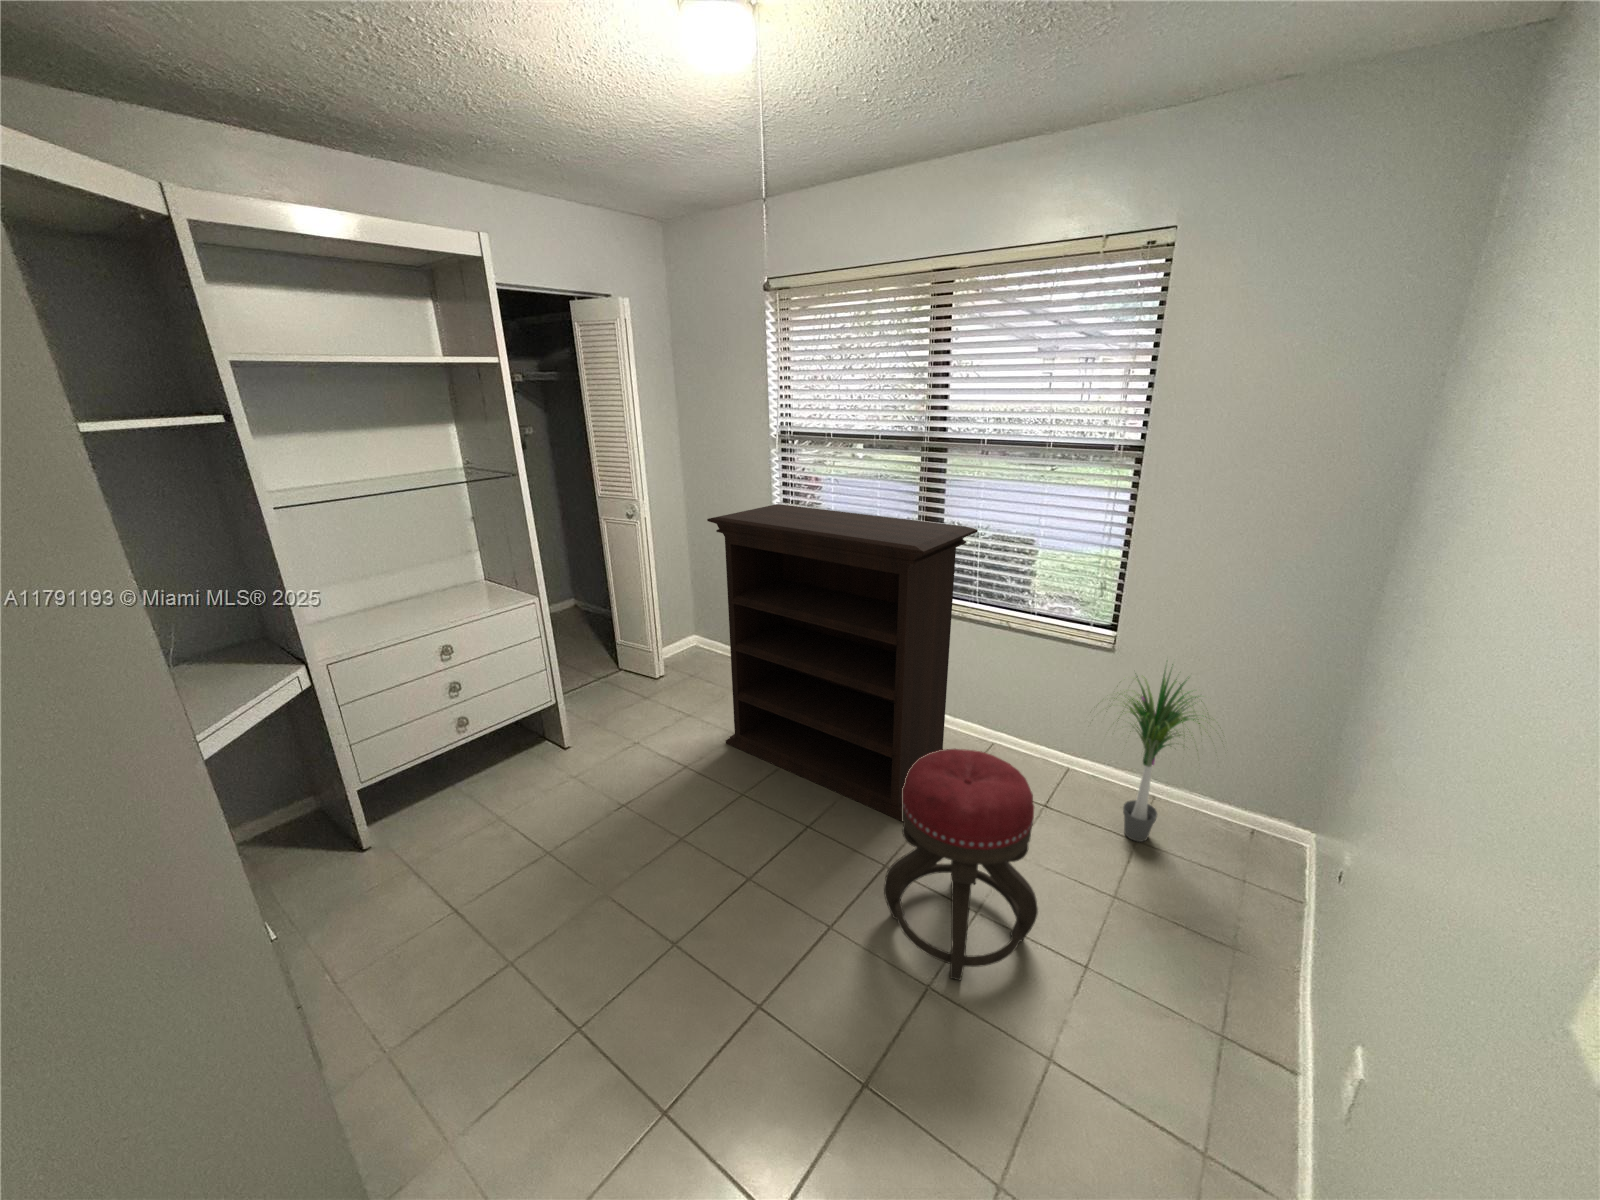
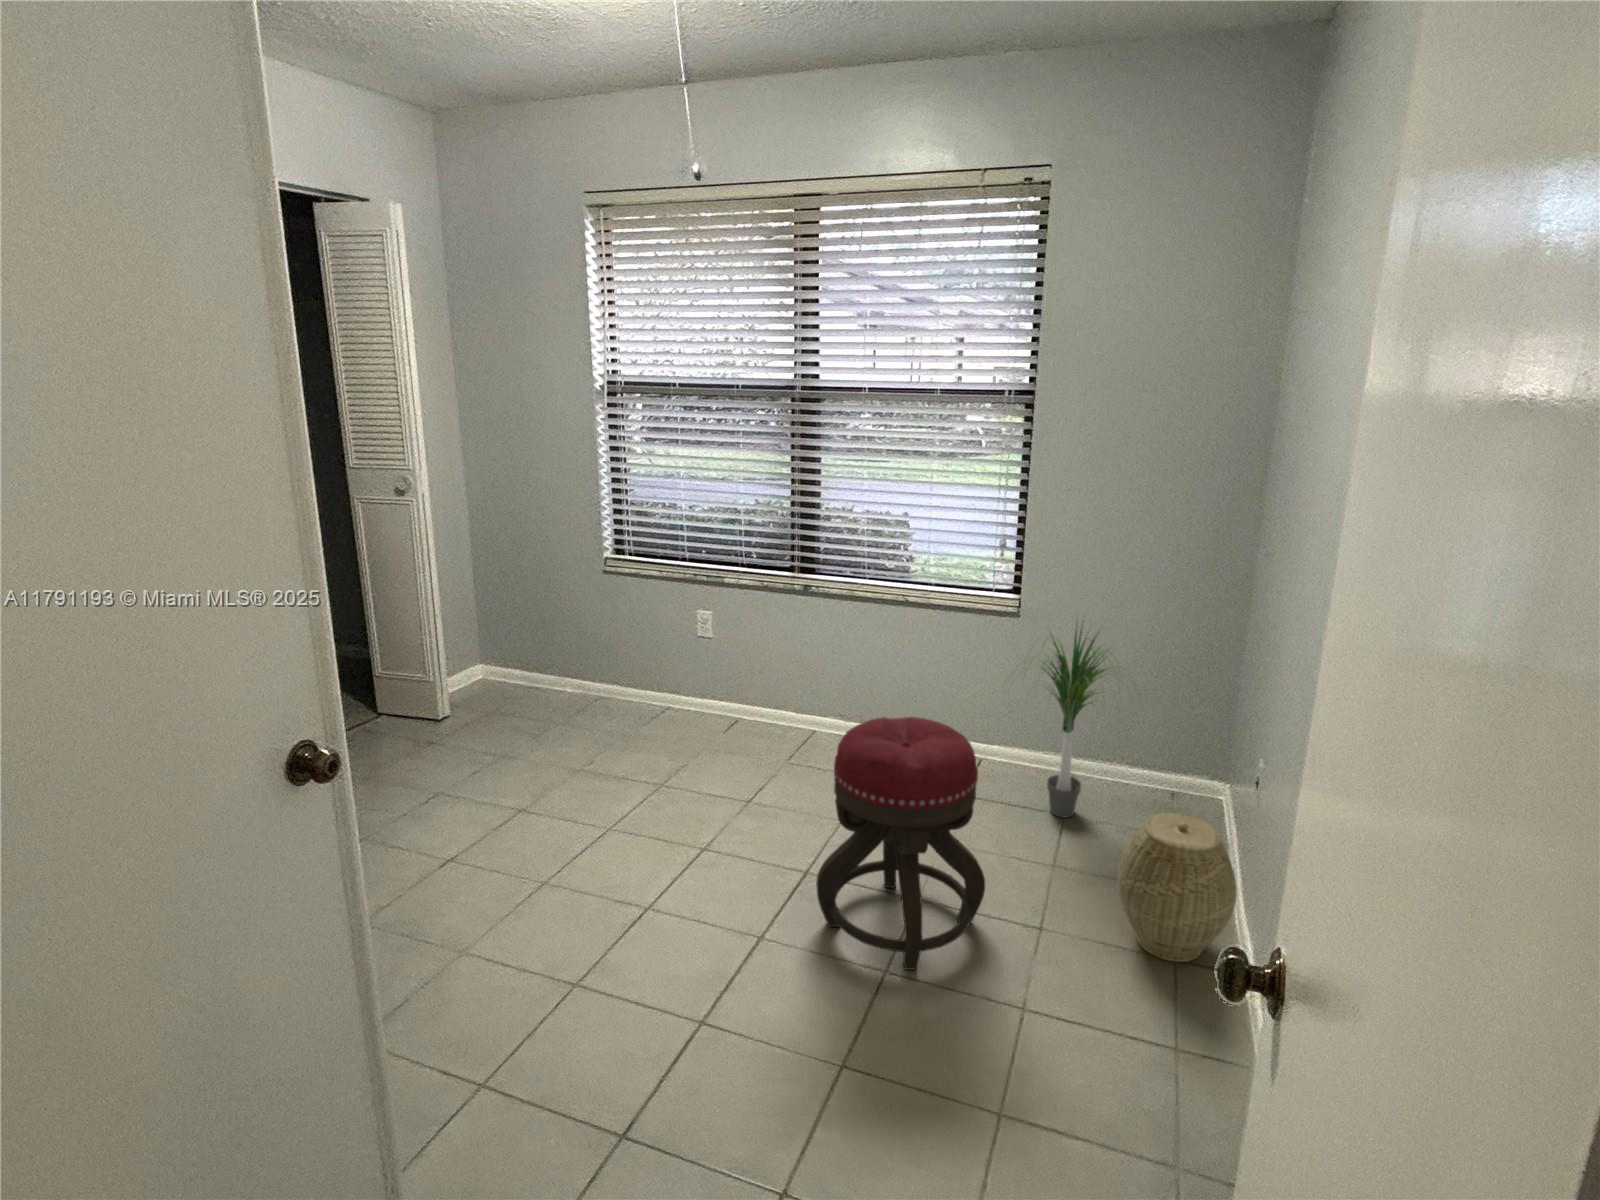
bookshelf: present [707,504,978,821] -> none [538,470,872,835]
woven basket: none [1171,882,1303,1034] -> present [1117,813,1237,962]

